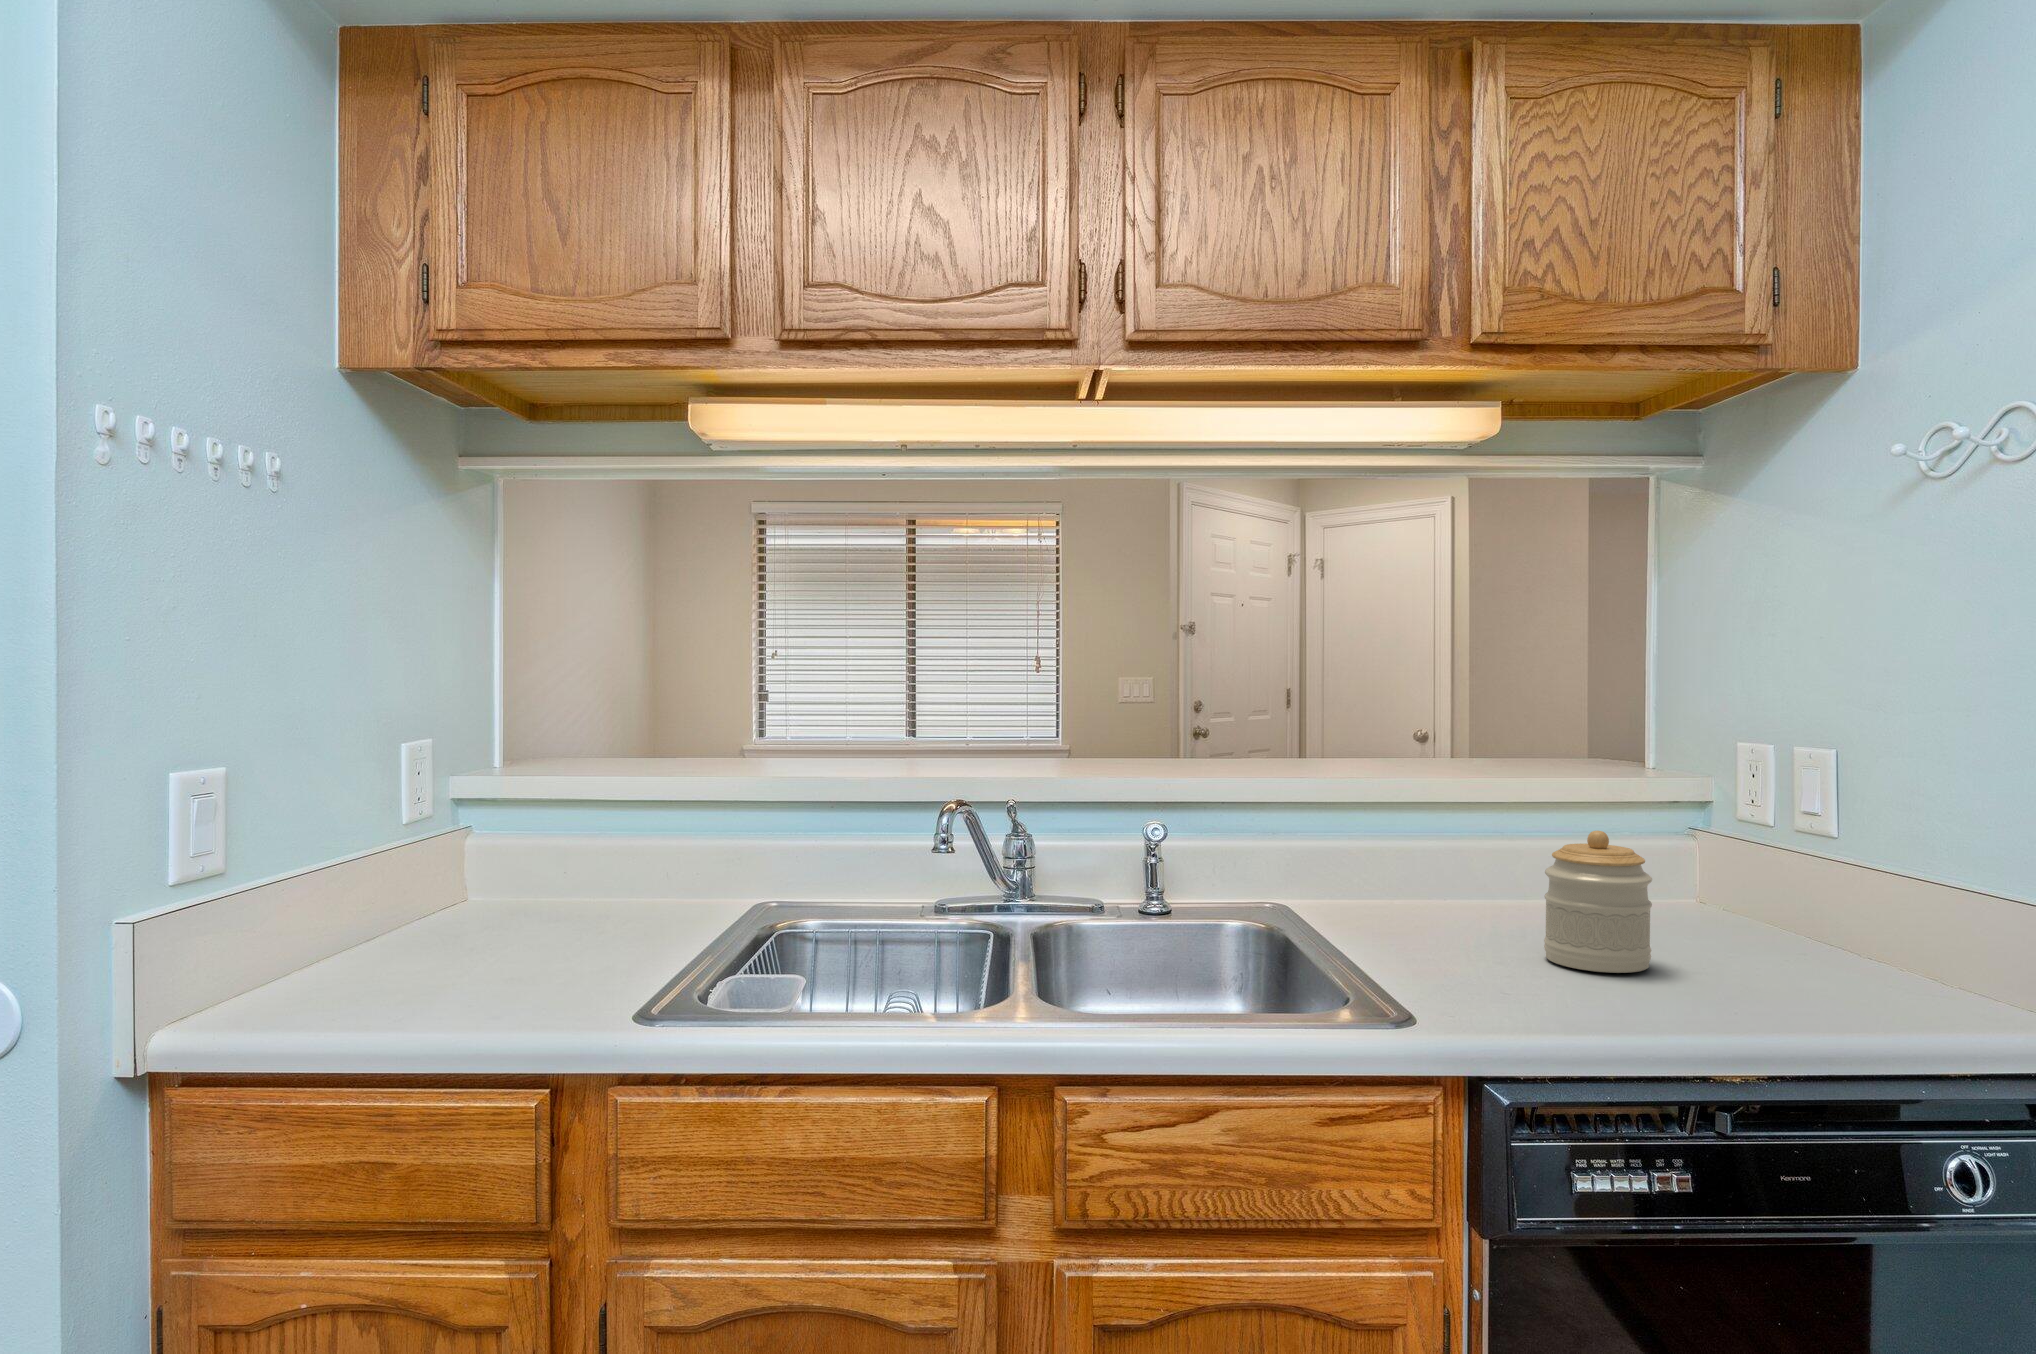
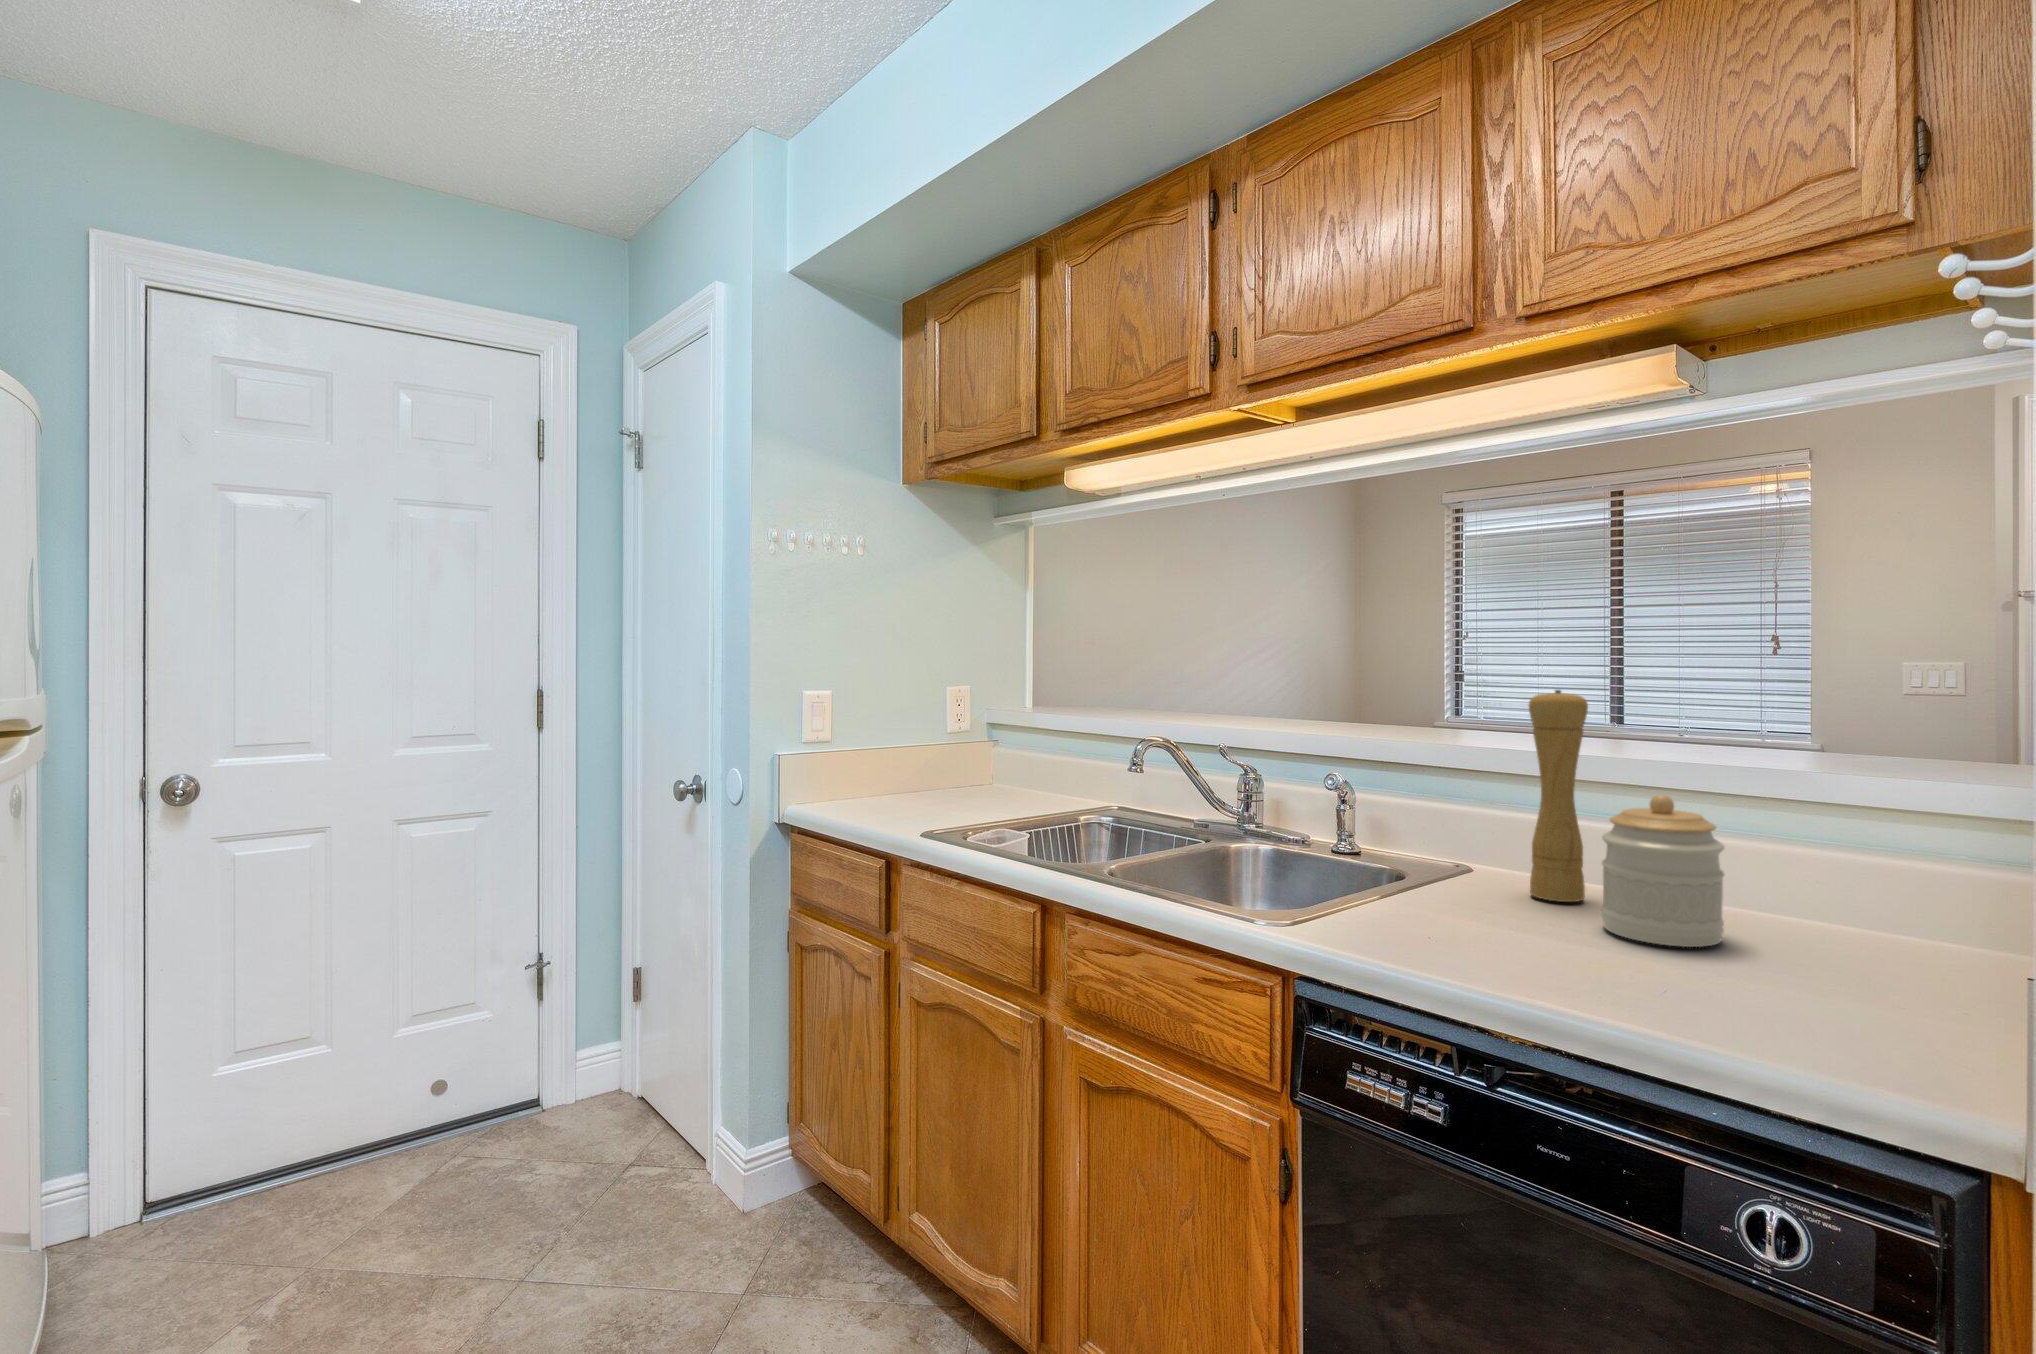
pepper mill: none [1428,730,1486,947] -> present [1529,690,1588,902]

